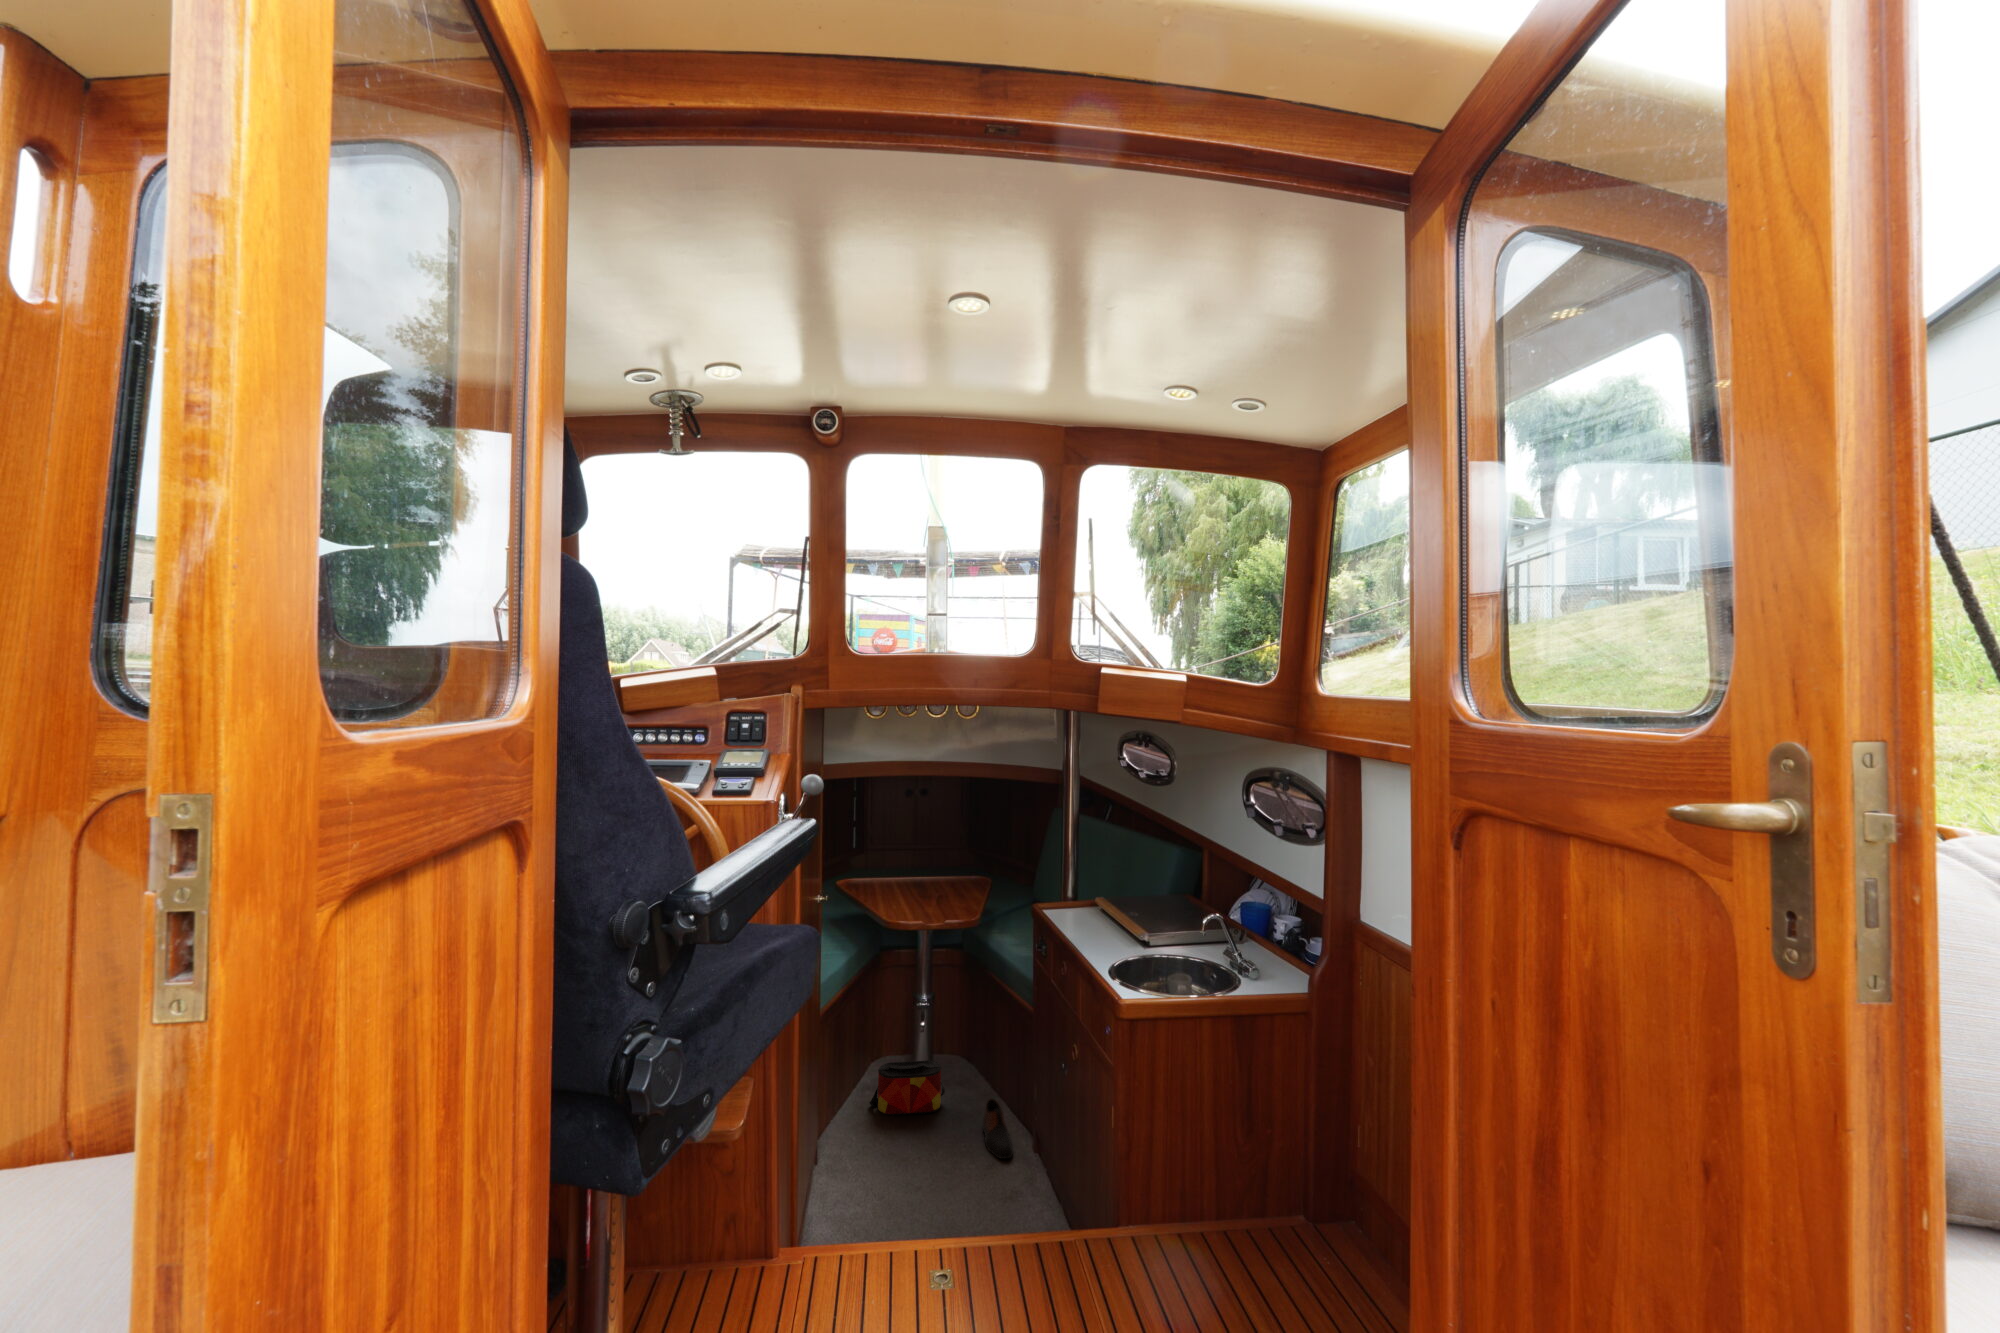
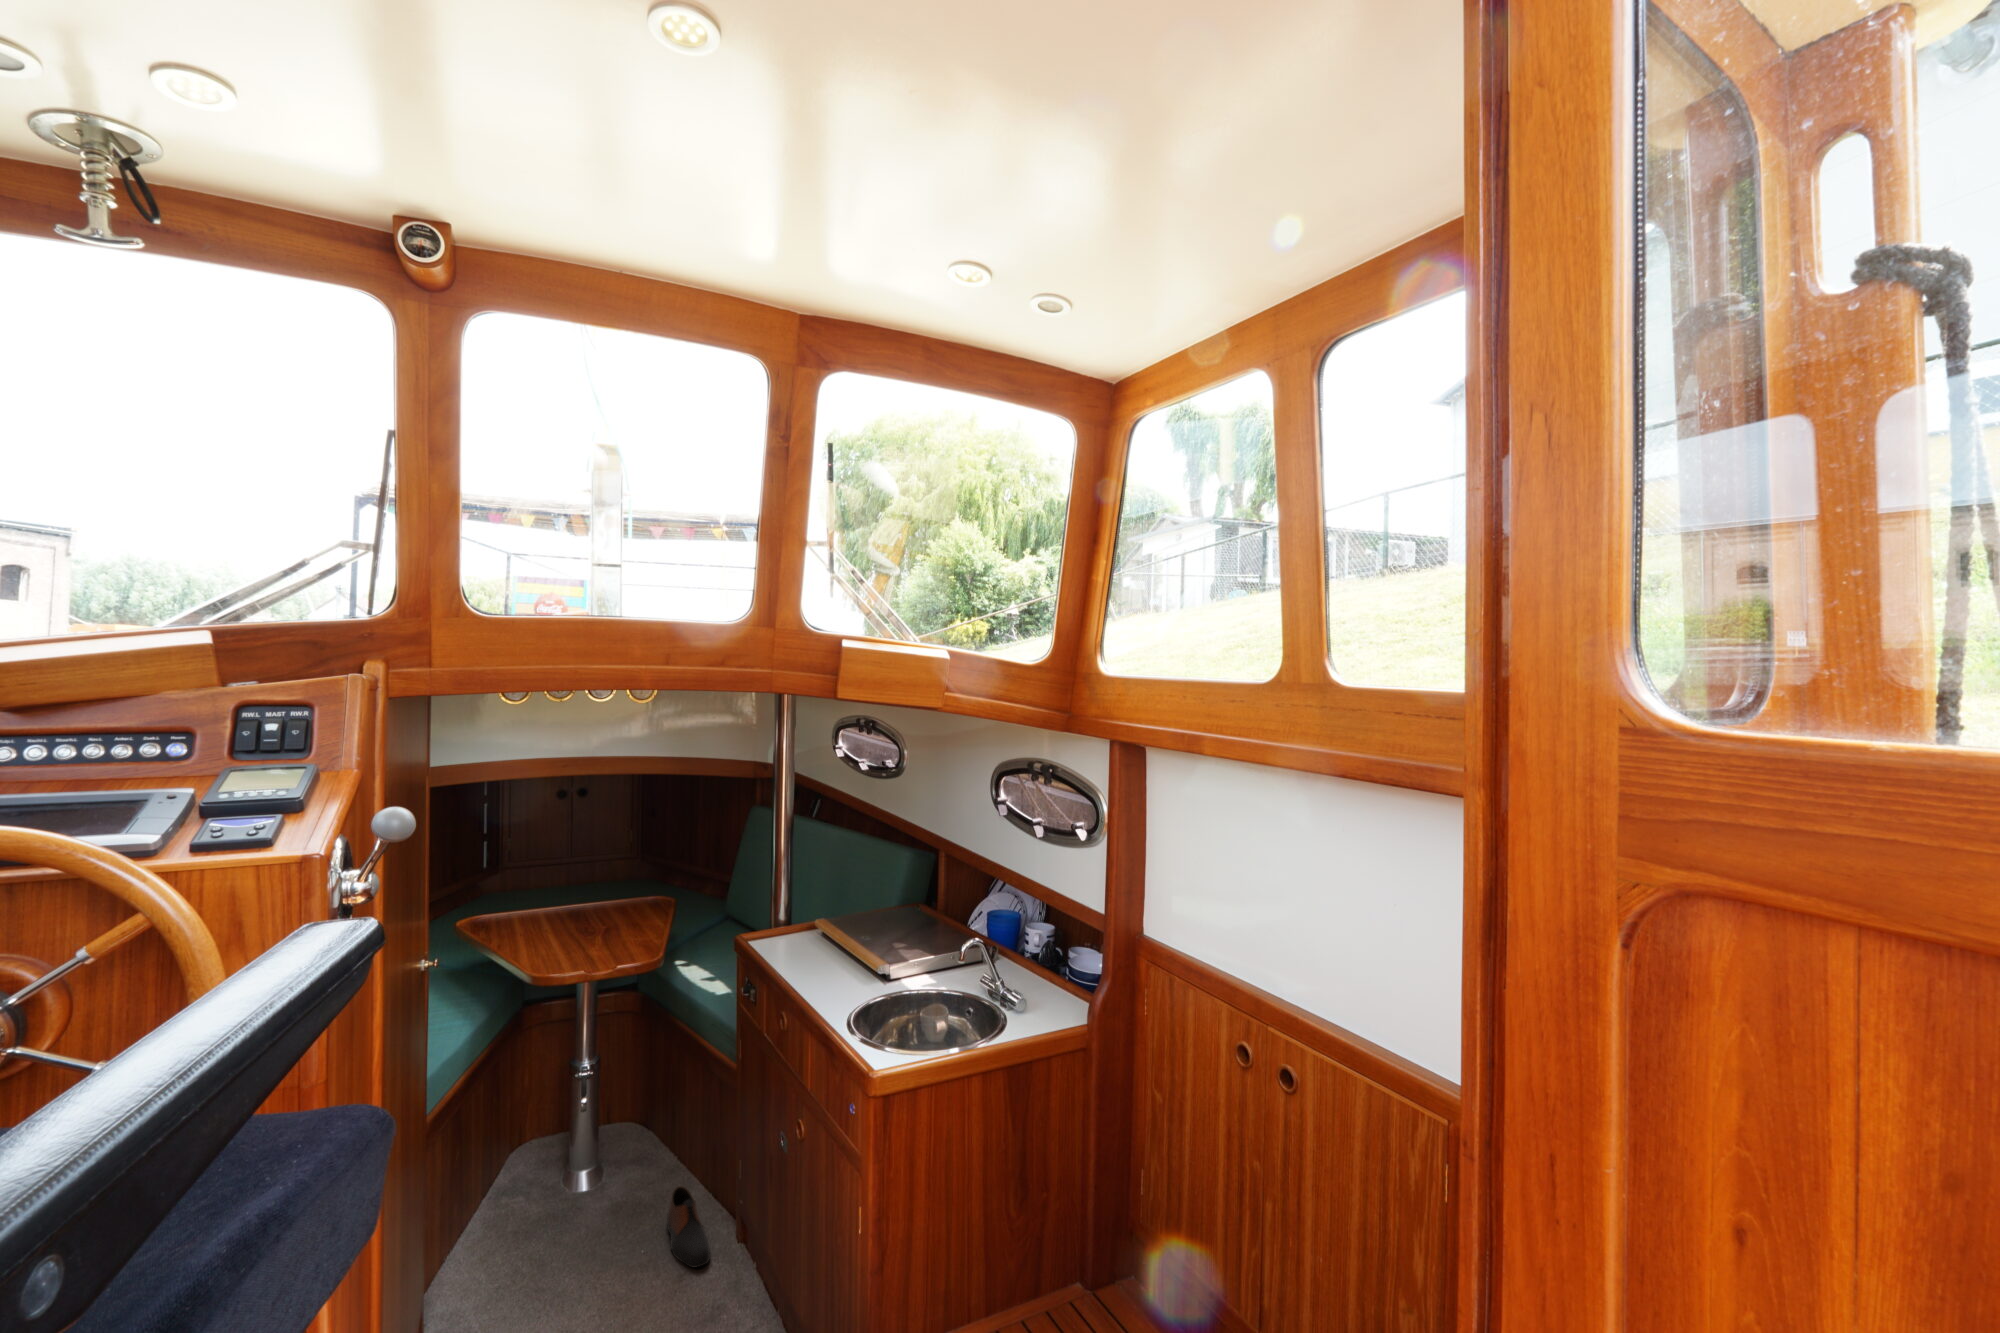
bag: present [869,1060,945,1116] -> none [500,1150,613,1238]

